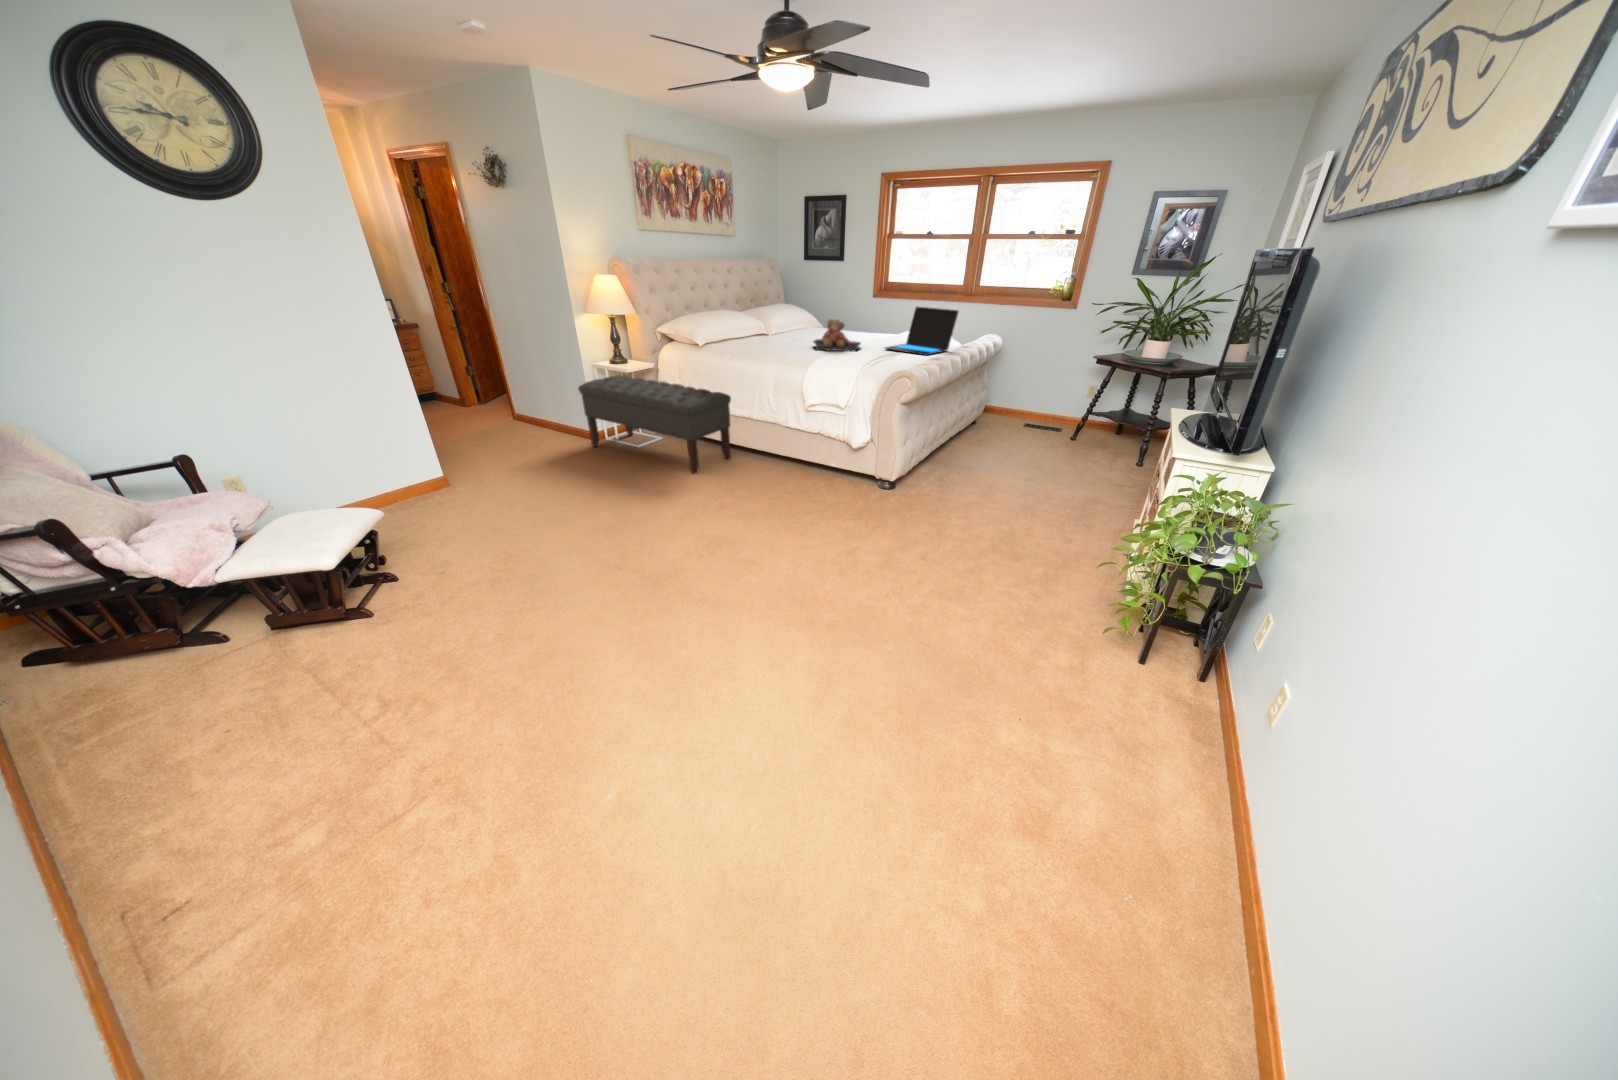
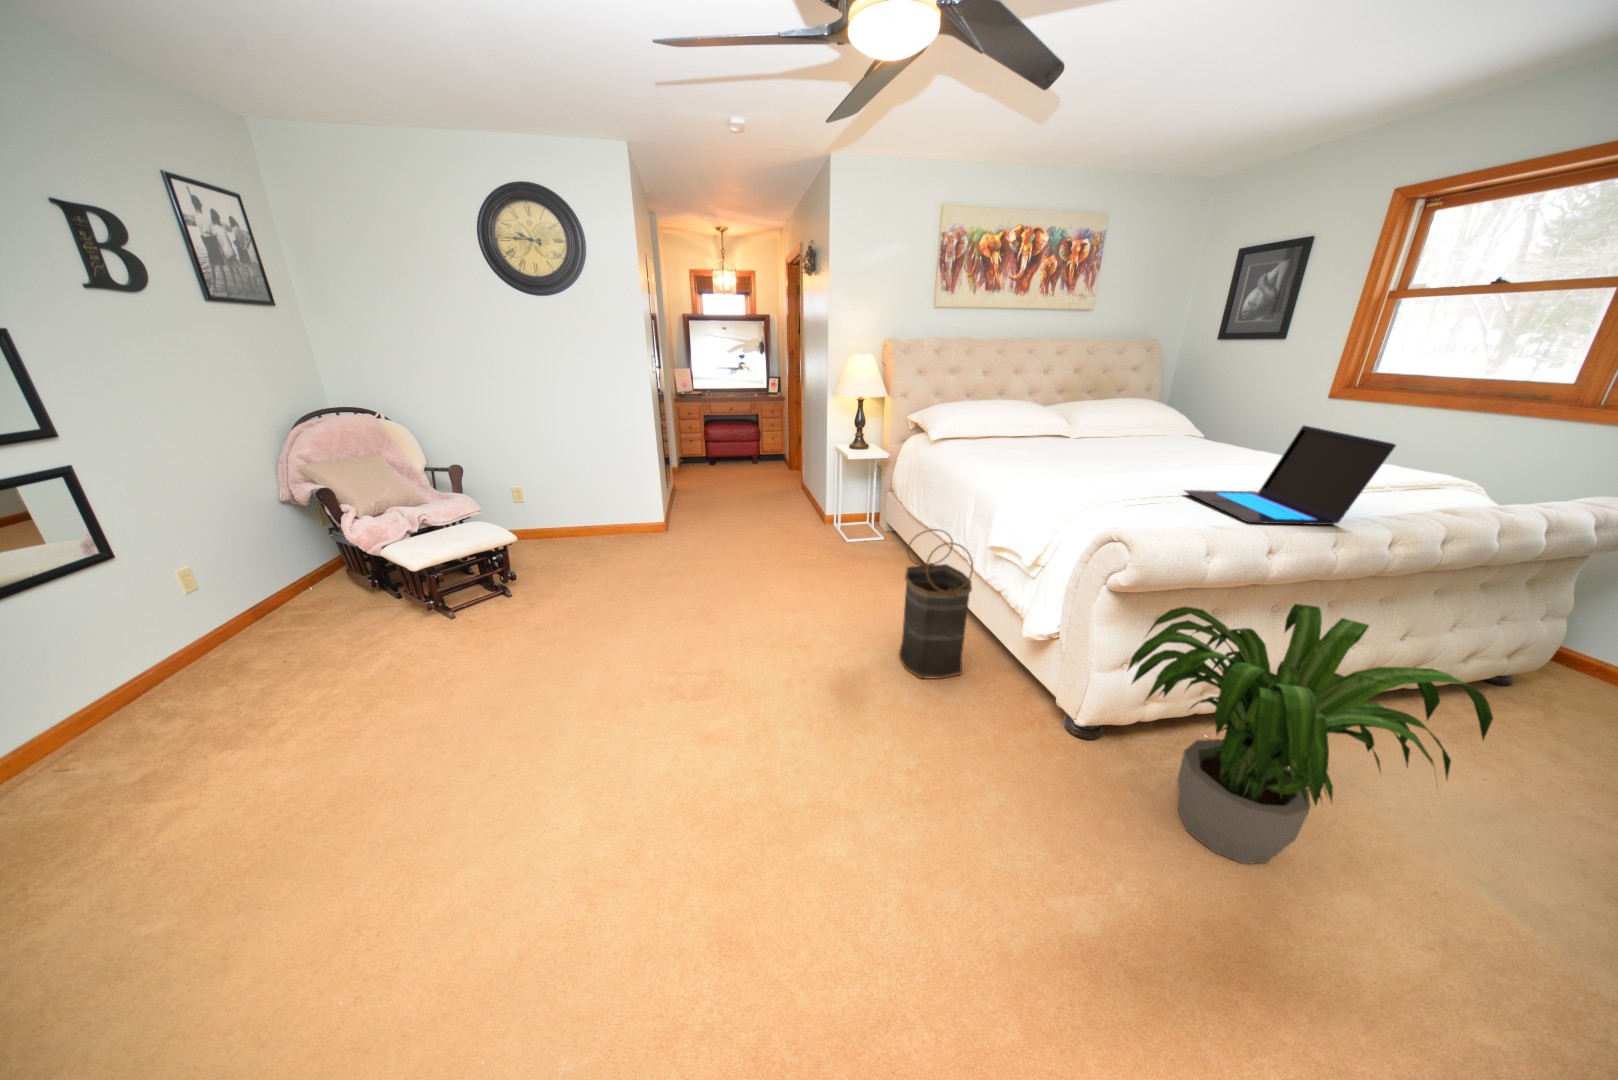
teddy bear: present [813,319,860,351] -> none [1058,428,1154,488]
bench: present [578,375,731,474] -> none [806,461,916,594]
potted plant: none [923,383,1029,493] -> present [1127,604,1493,864]
basket: none [779,394,826,490] -> present [899,529,973,679]

